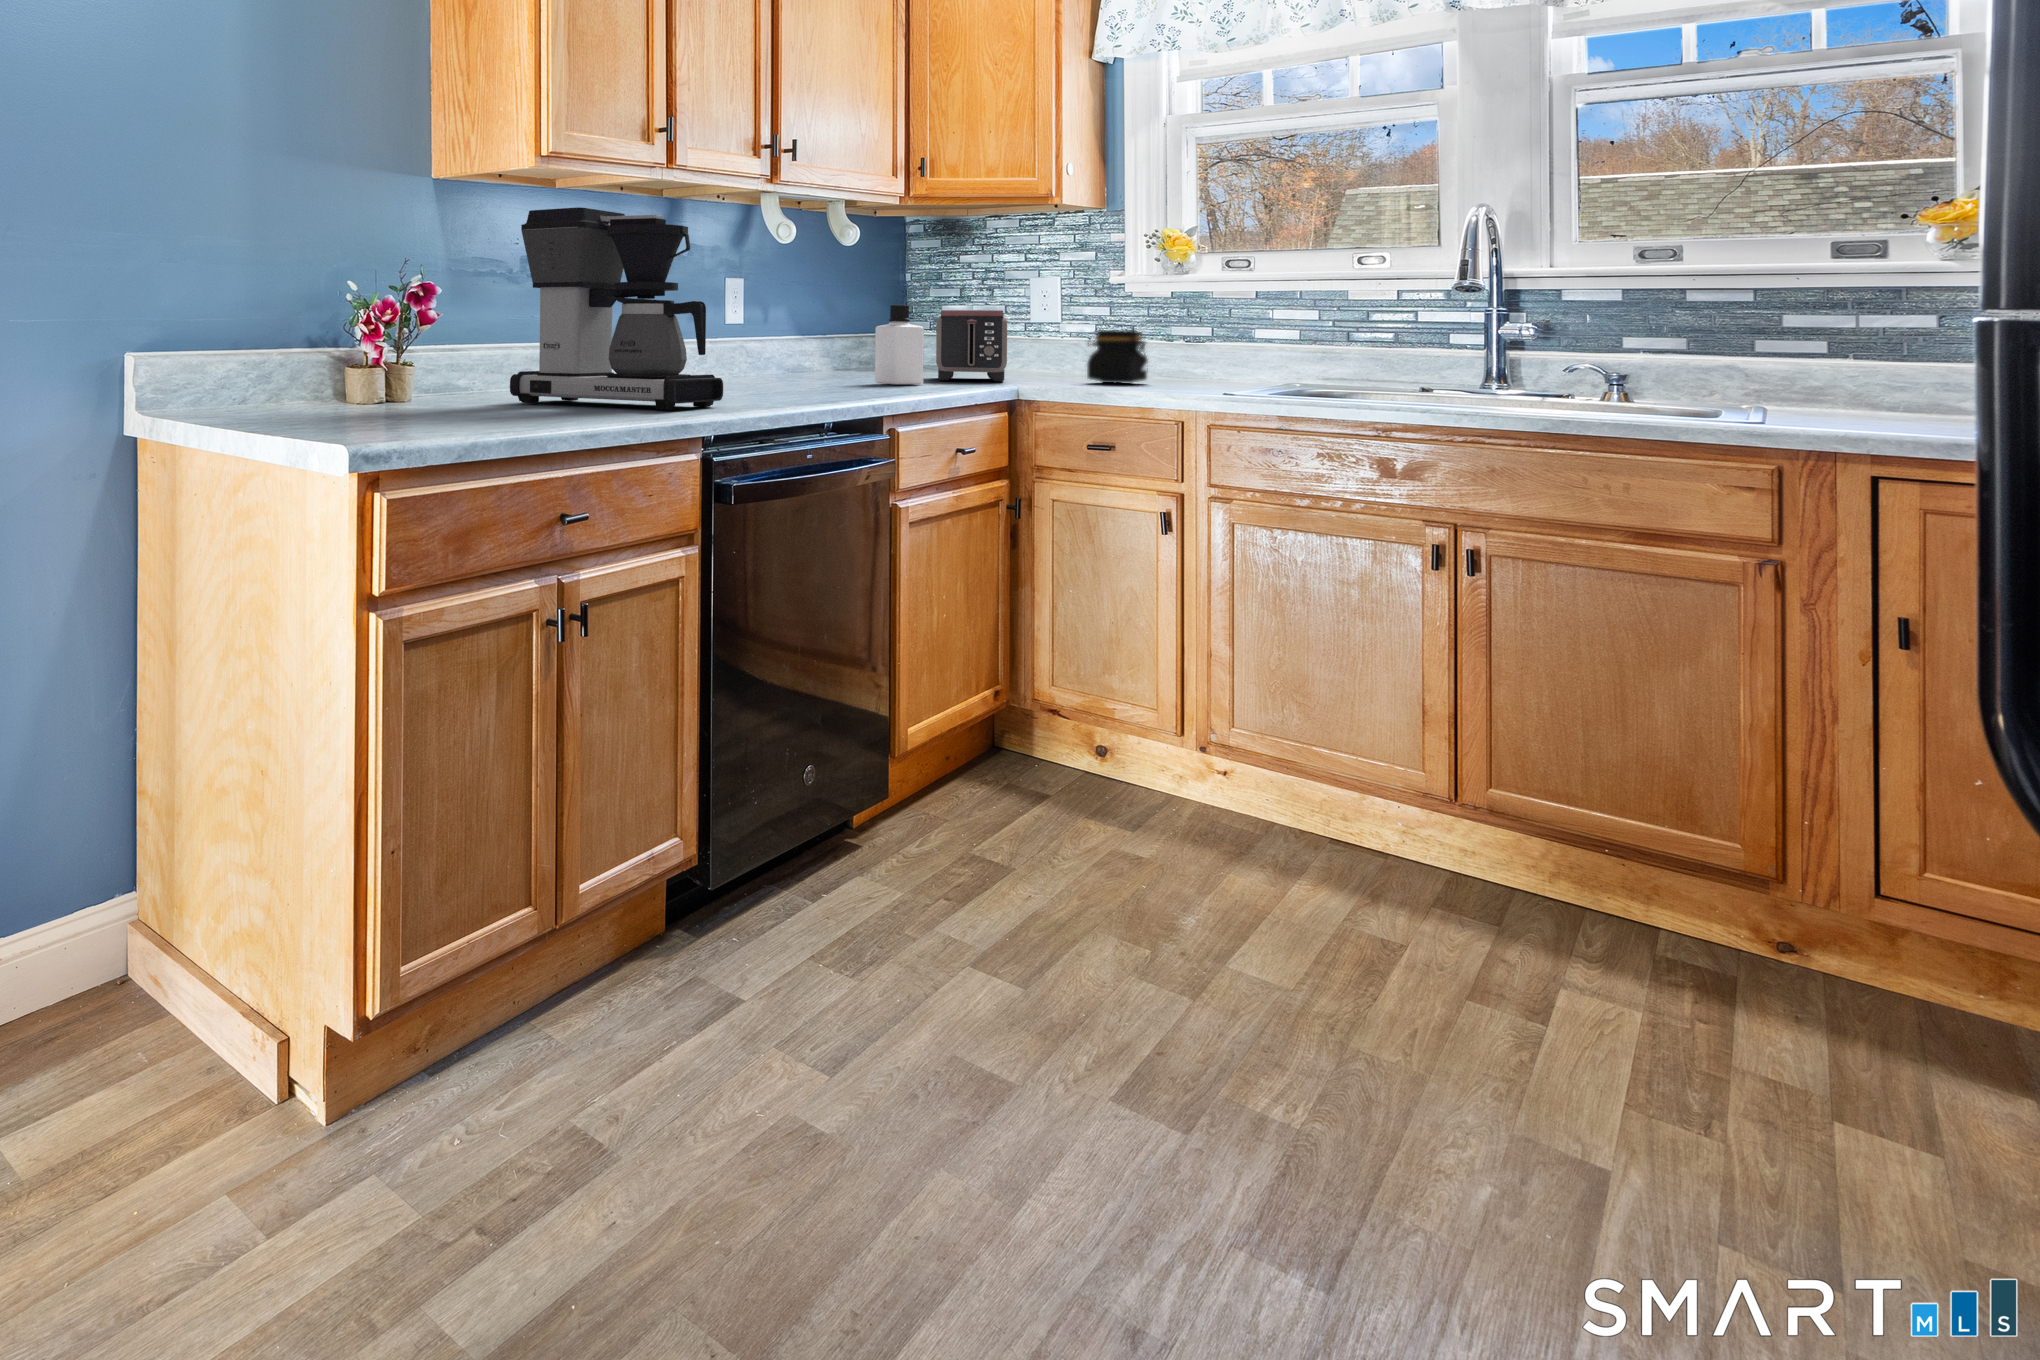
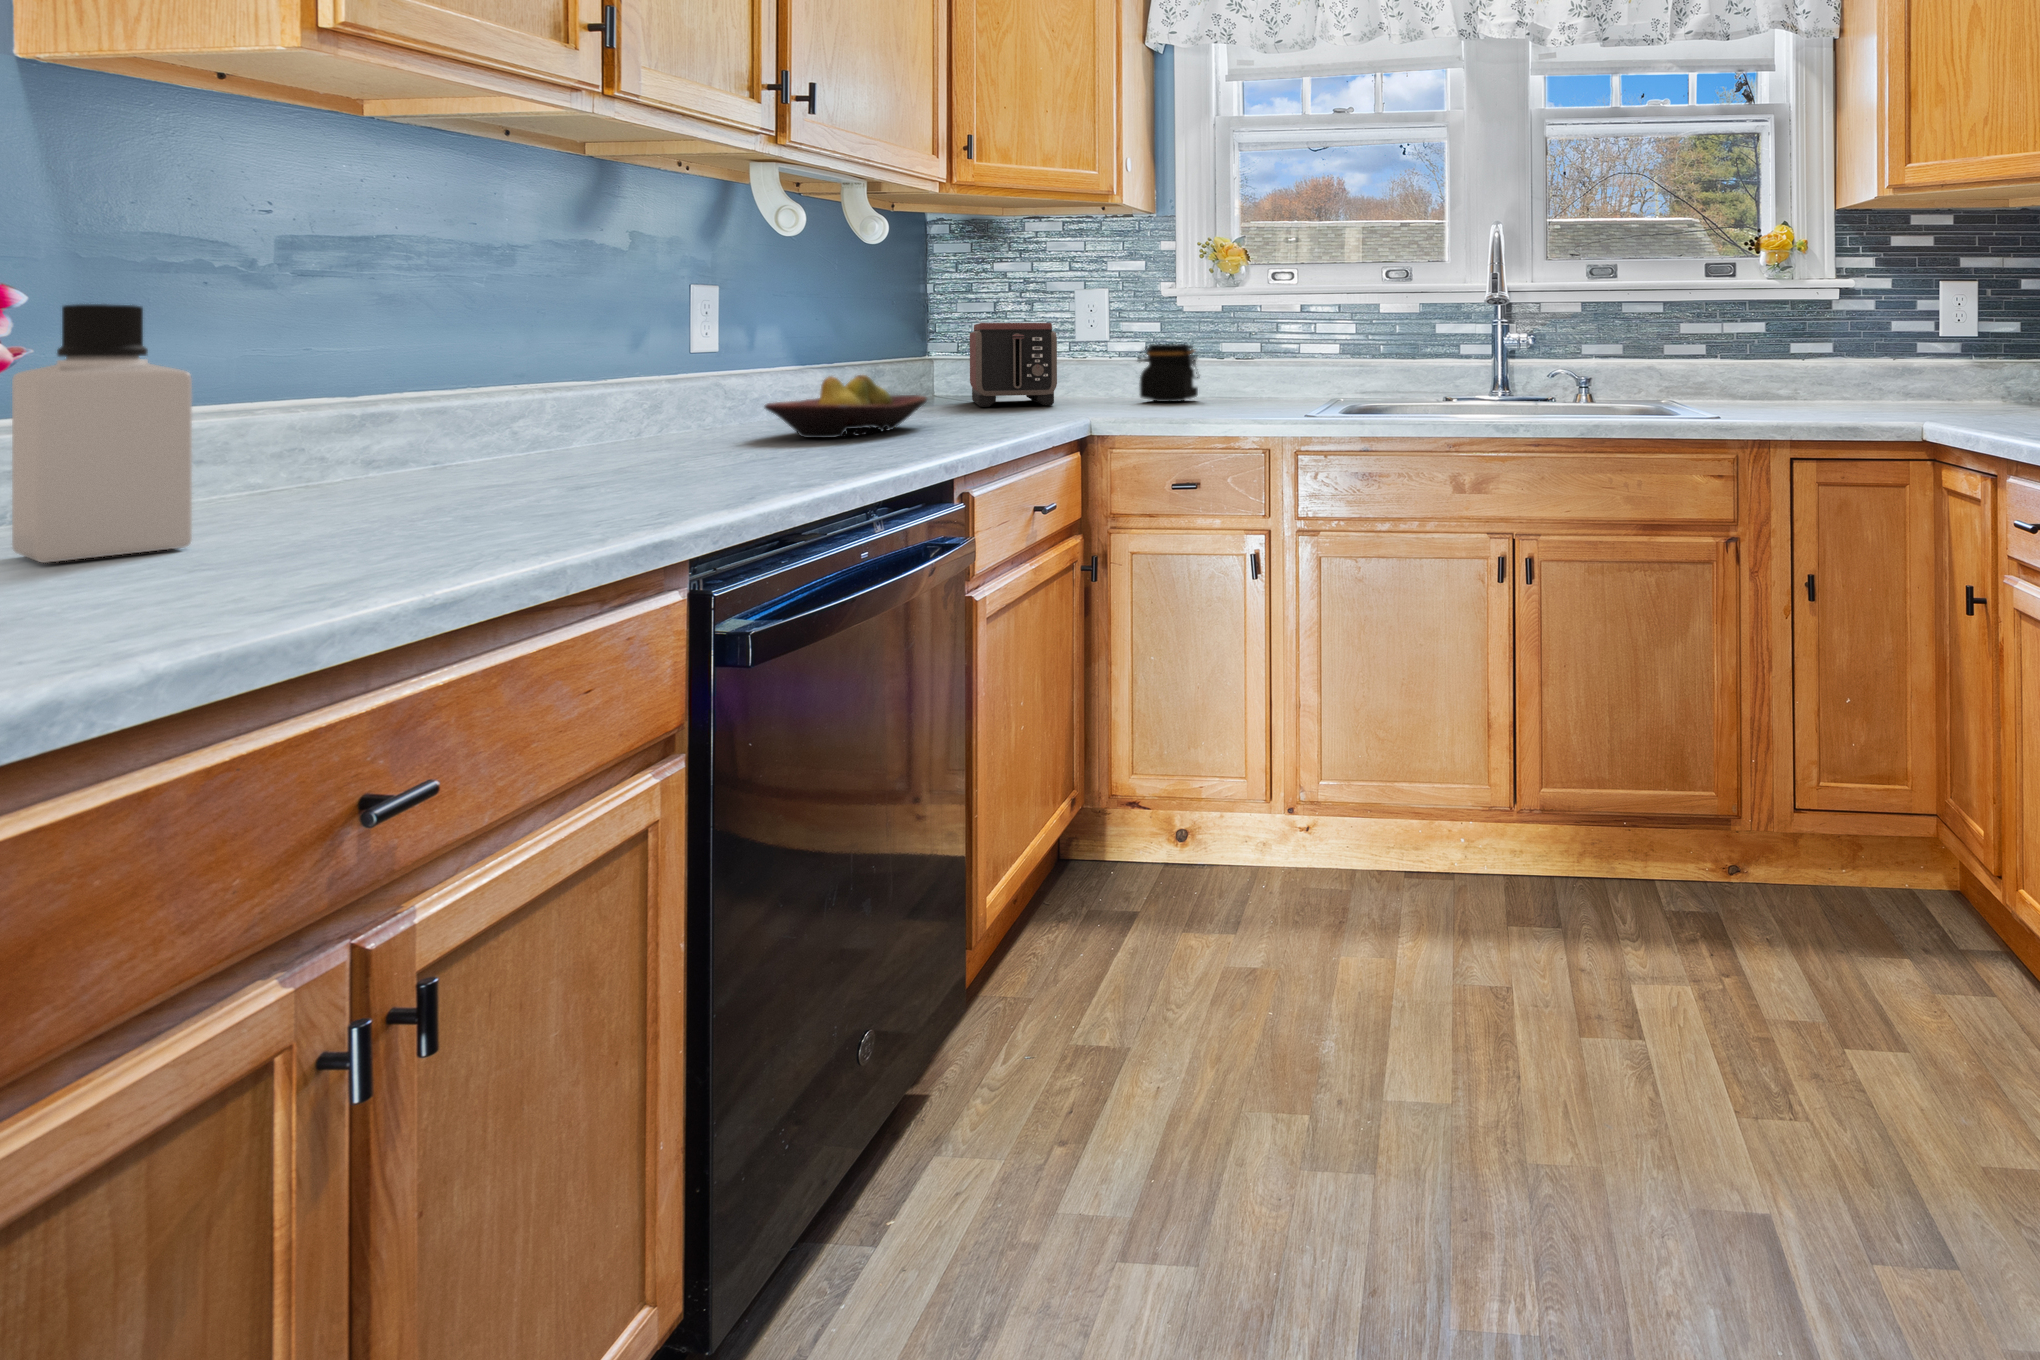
coffee maker: present [510,207,723,410] -> none [239,138,713,513]
bottle: present [875,305,924,384] -> present [12,304,192,563]
fruit bowl: none [766,347,883,391] -> present [765,375,927,438]

